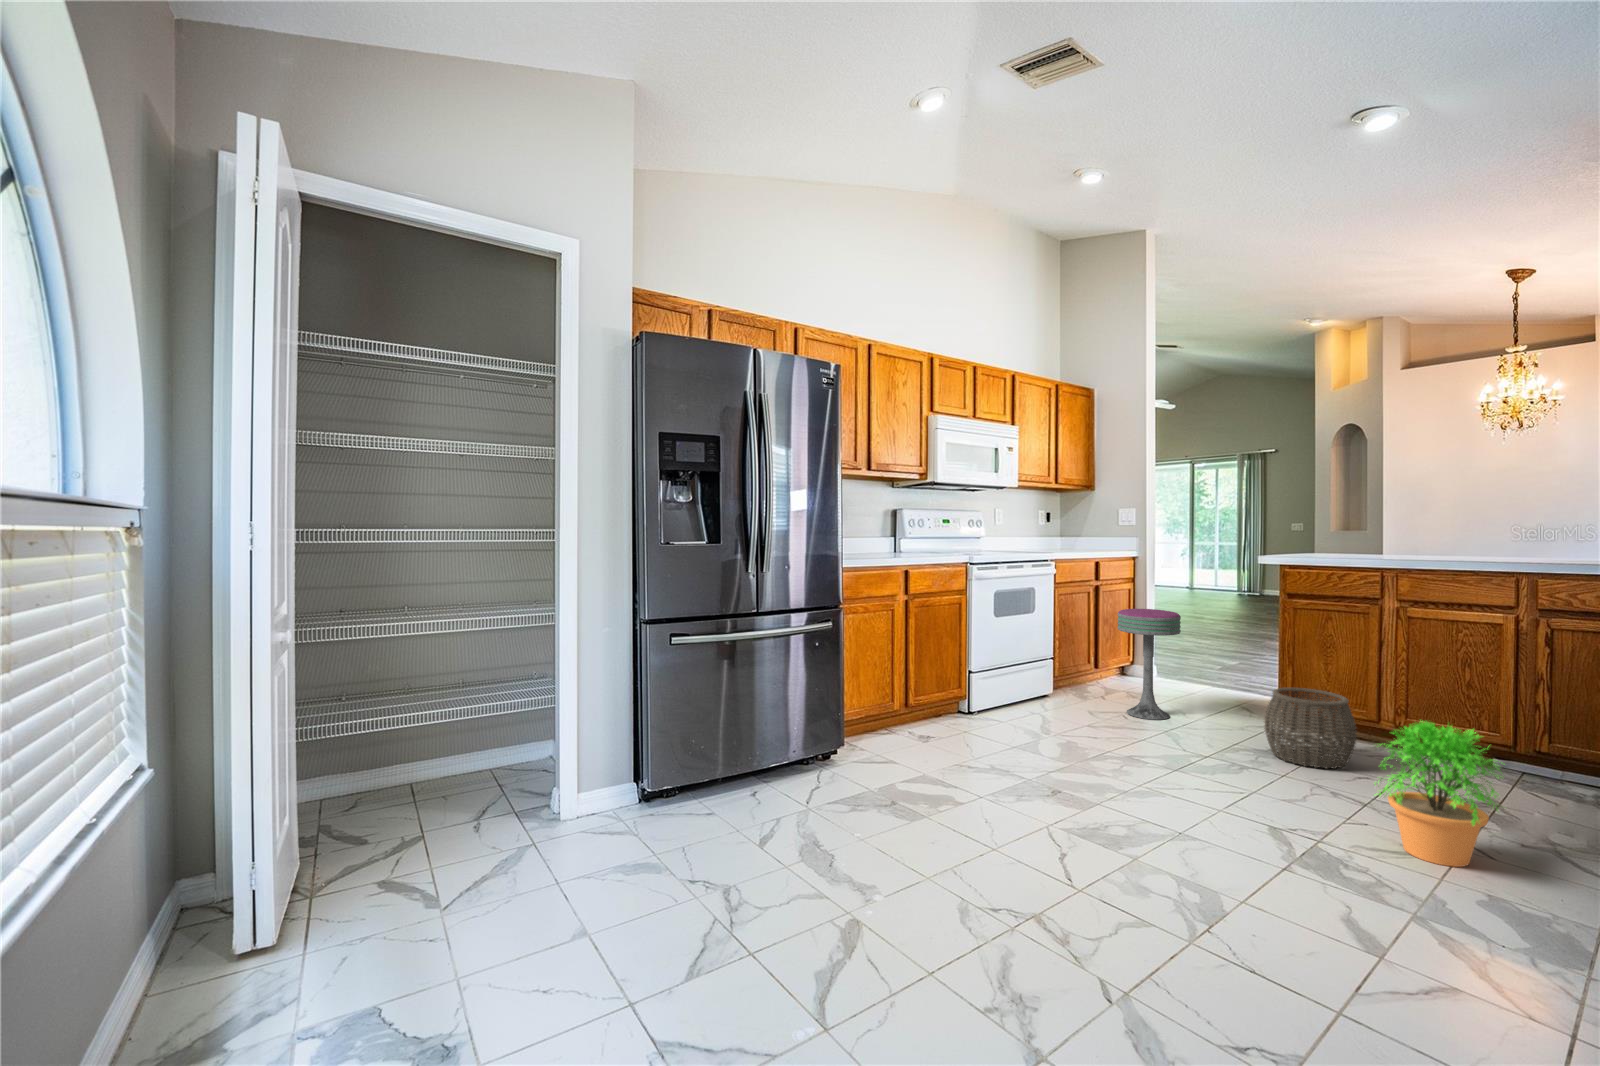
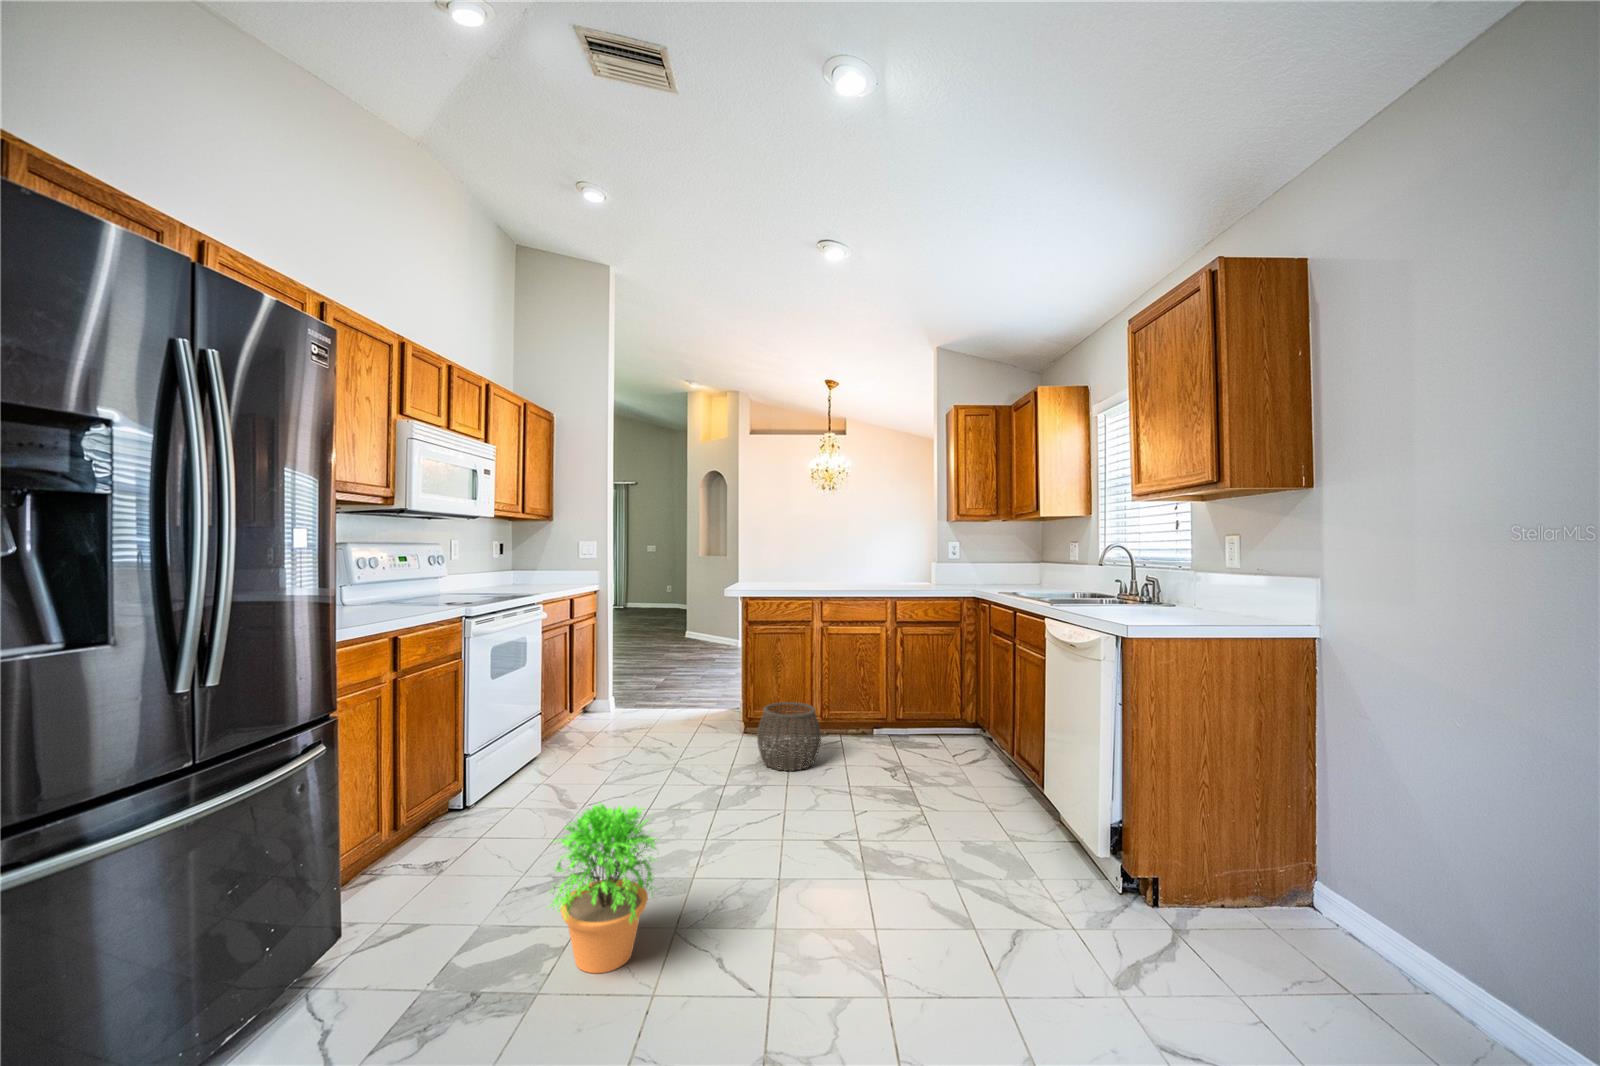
bar stool: present [1118,609,1181,720] -> none [616,645,673,757]
potted plant: present [1375,720,1502,867] -> present [549,802,656,973]

